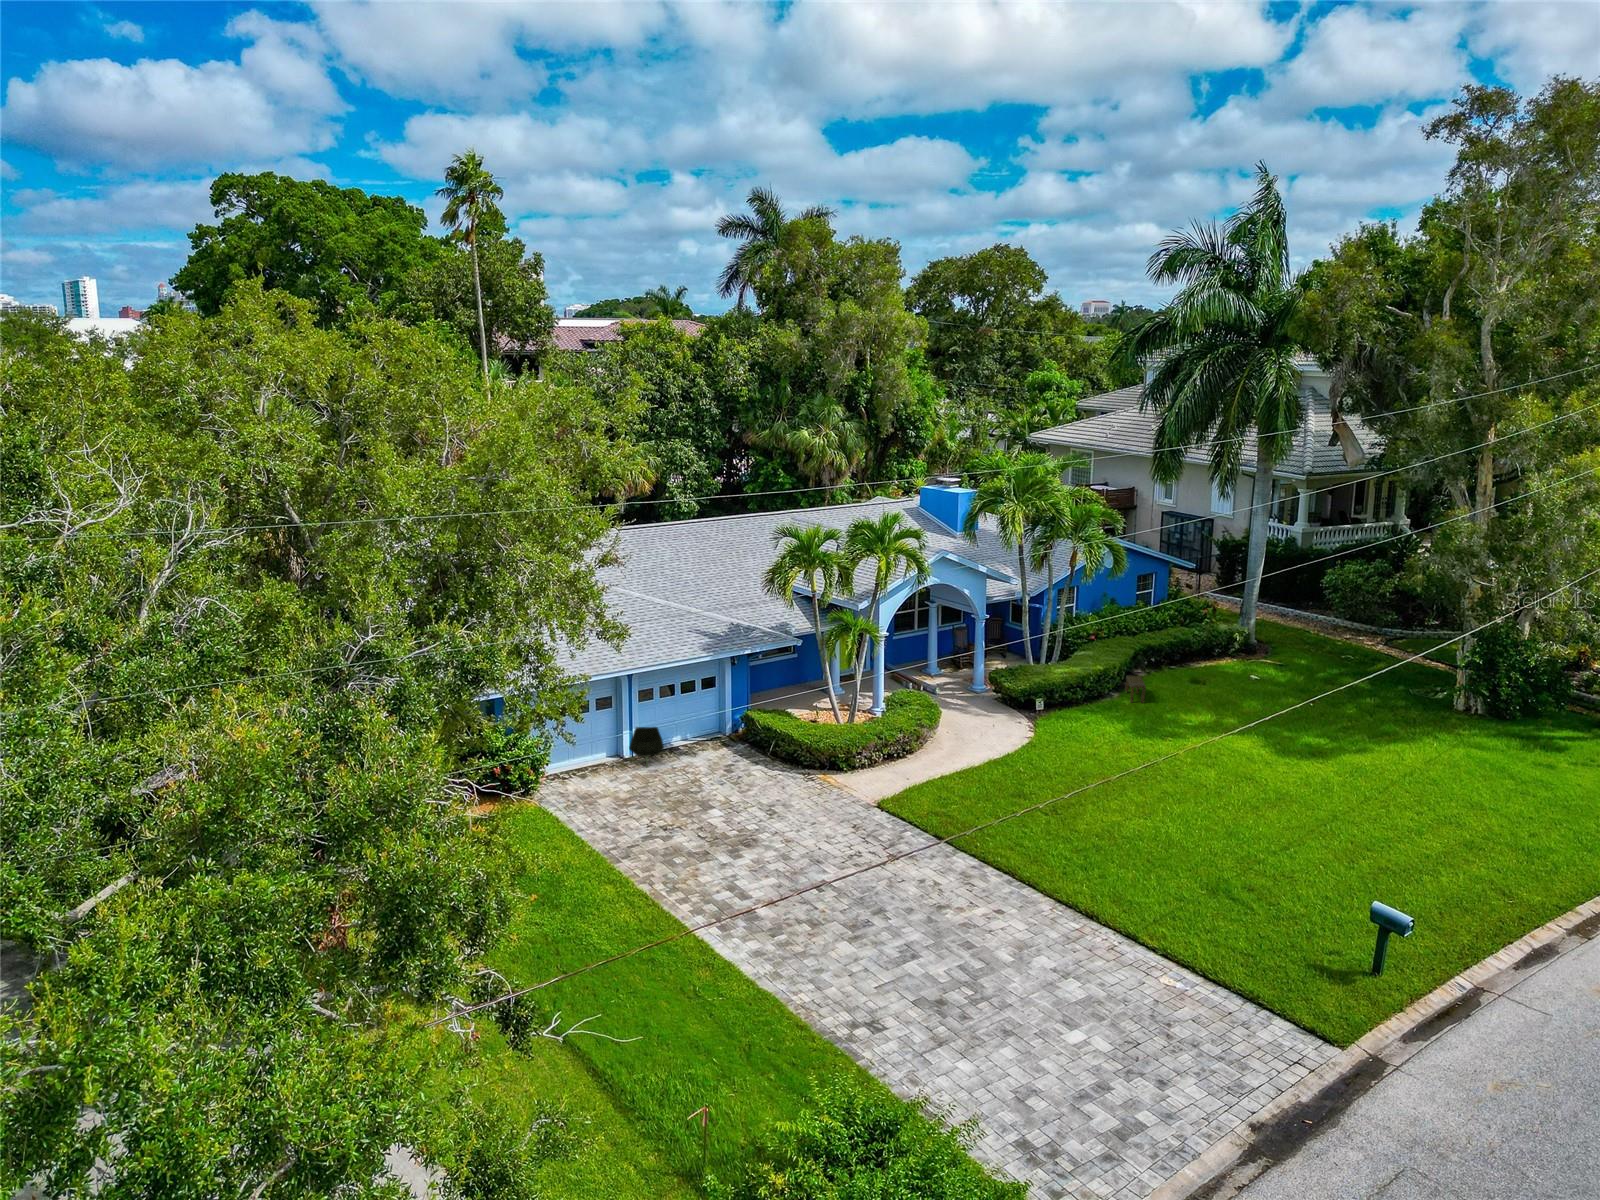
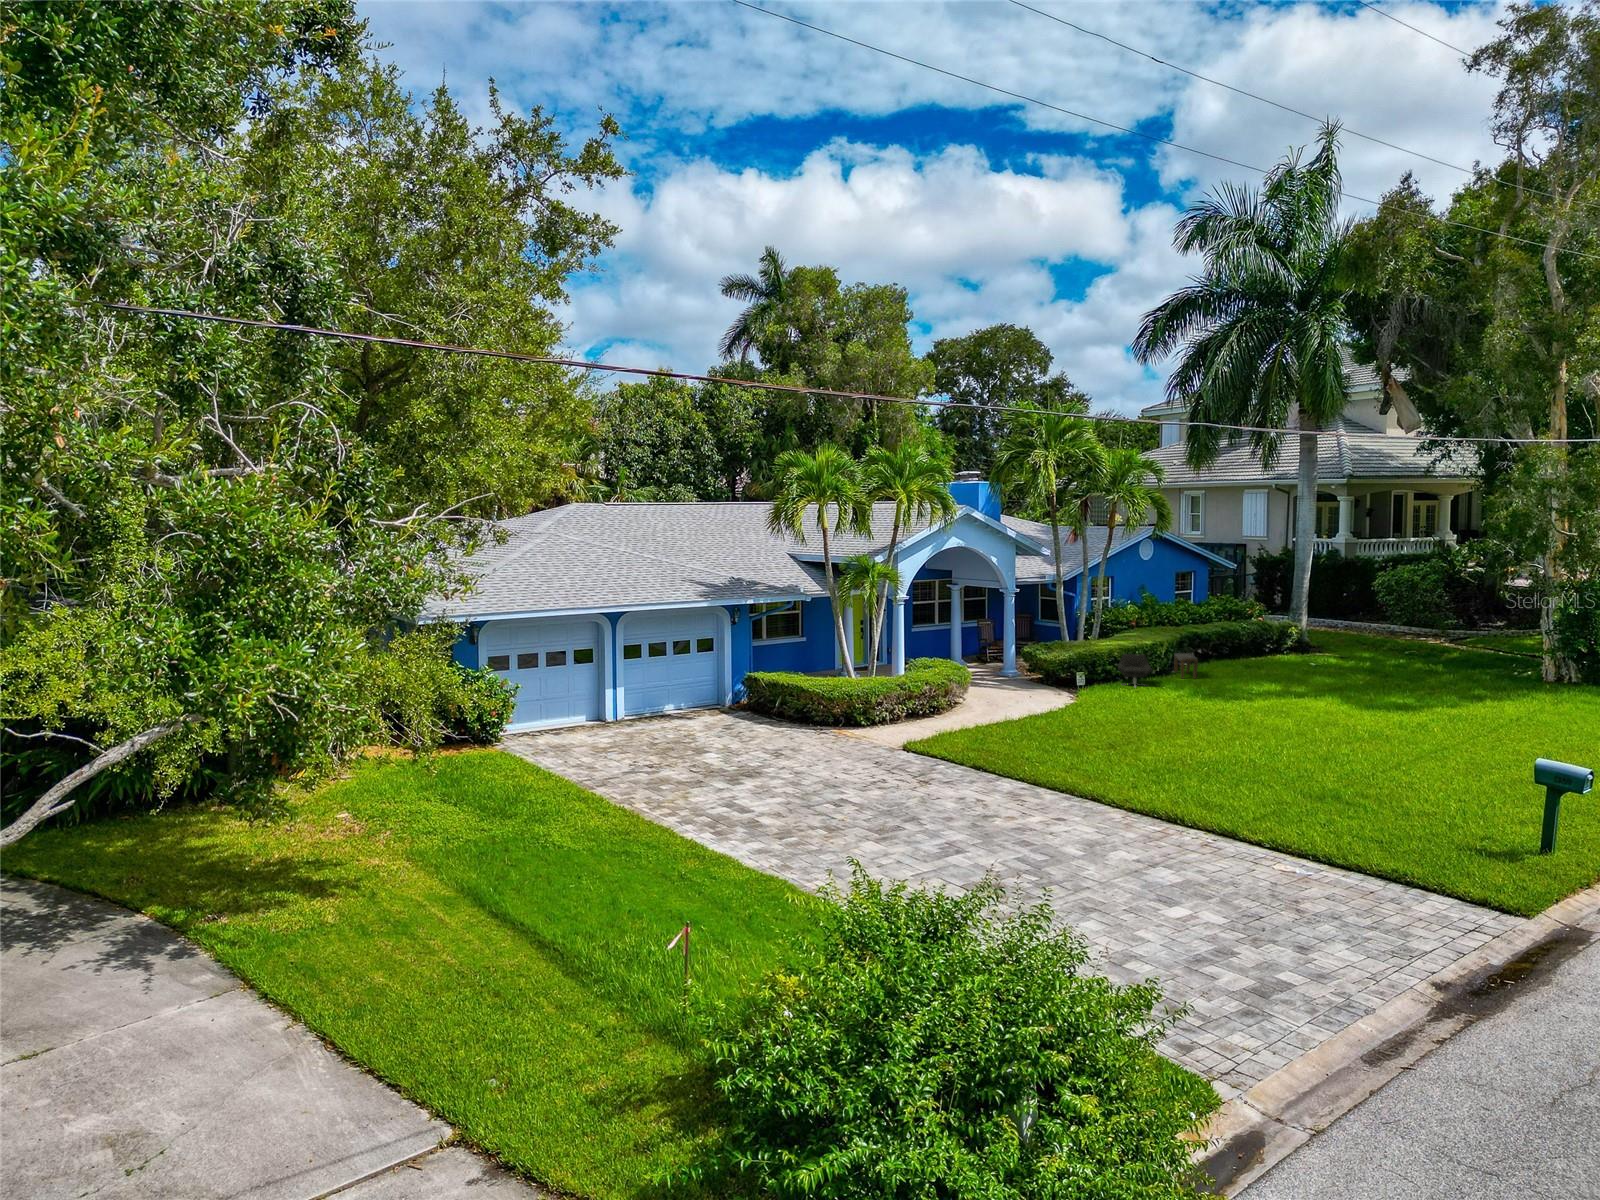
lounge chair: present [629,727,664,767] -> present [1118,654,1152,686]

